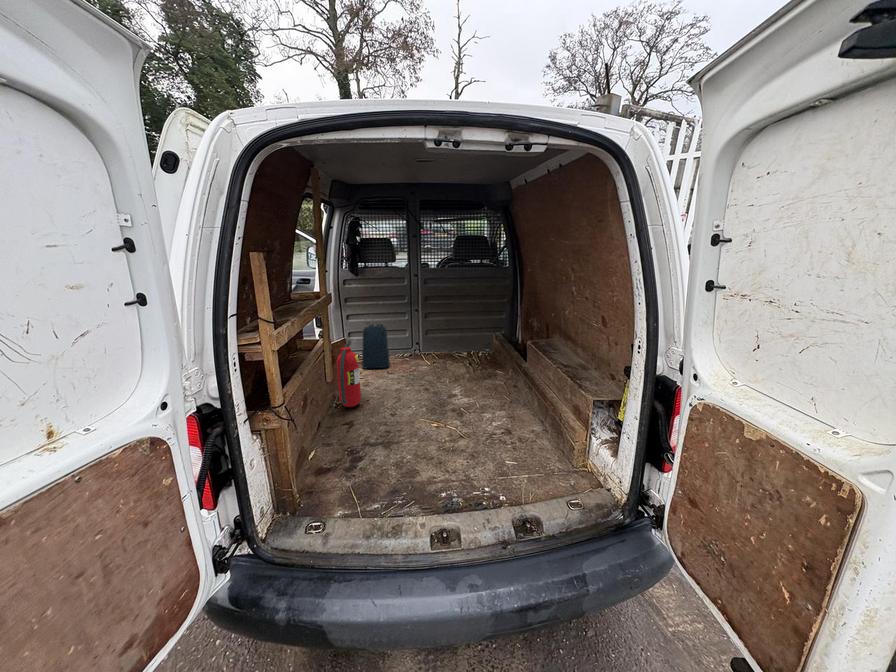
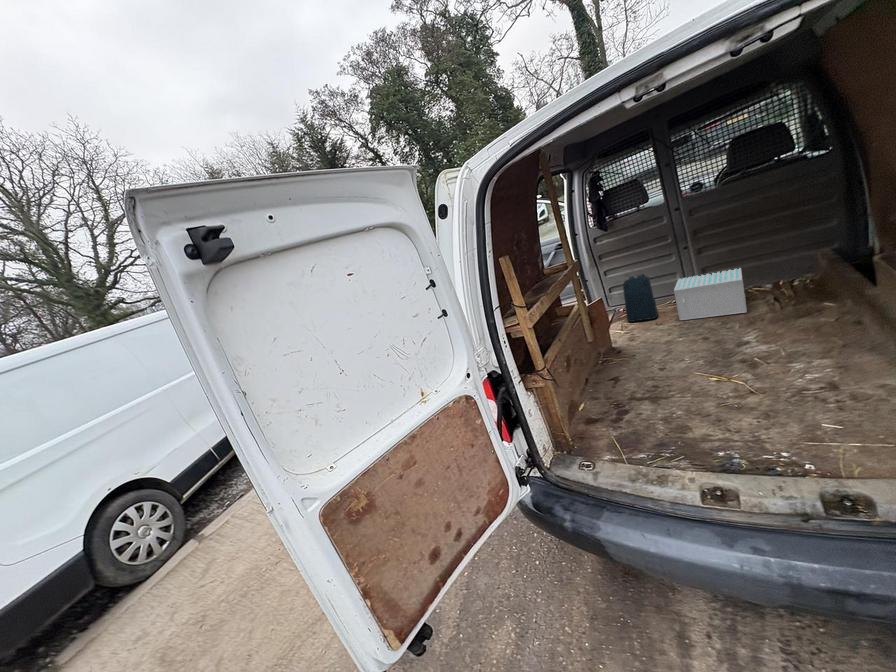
storage box: none [406,334,456,372] -> present [674,268,747,320]
fire extinguisher: present [337,340,361,407] -> none [596,298,626,362]

